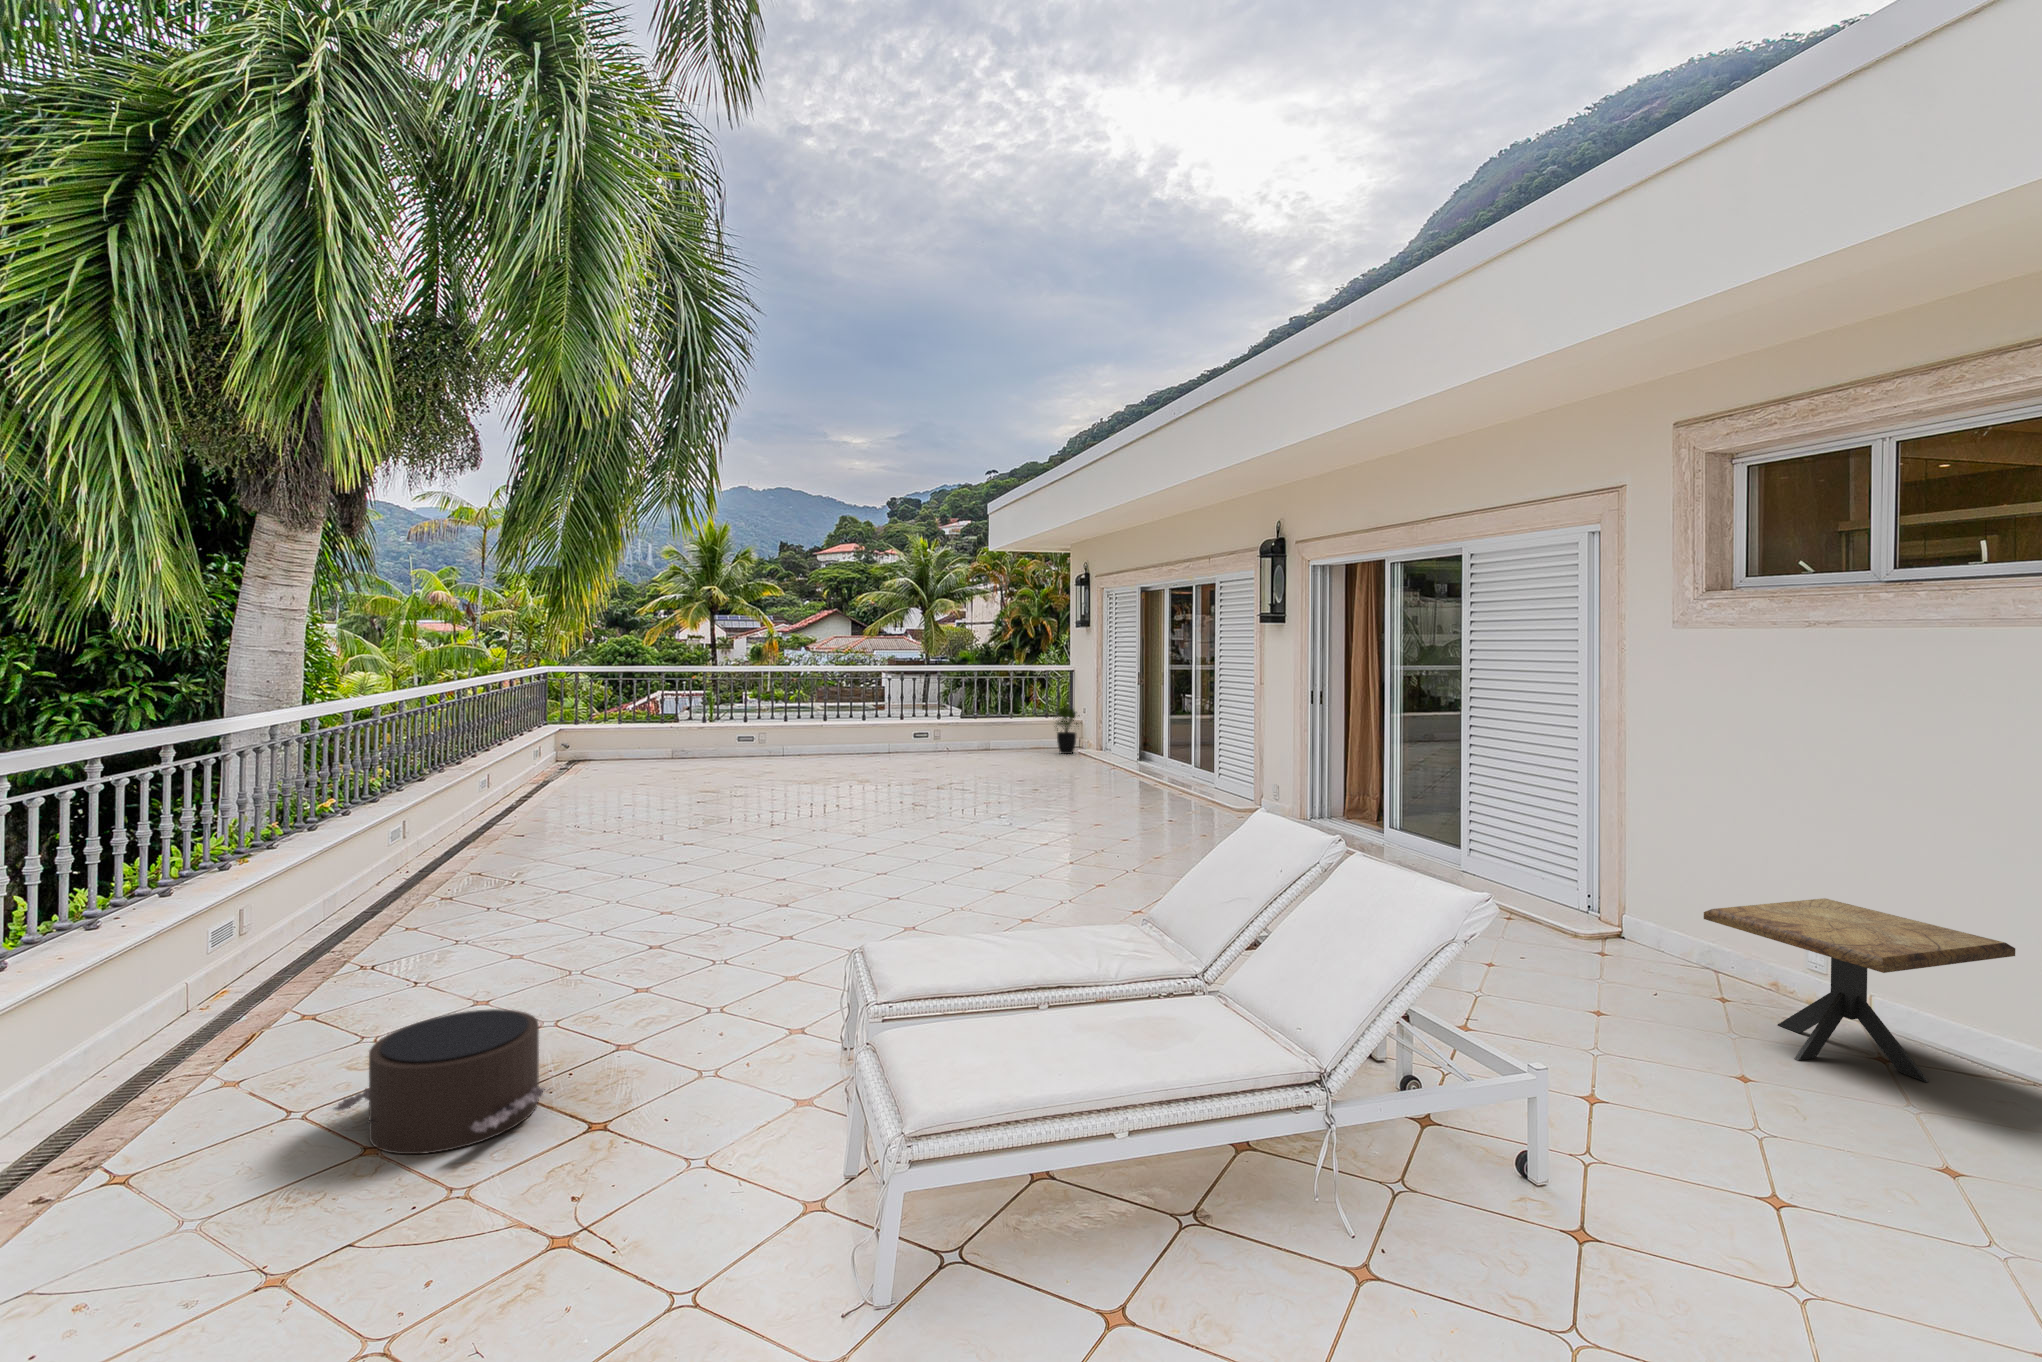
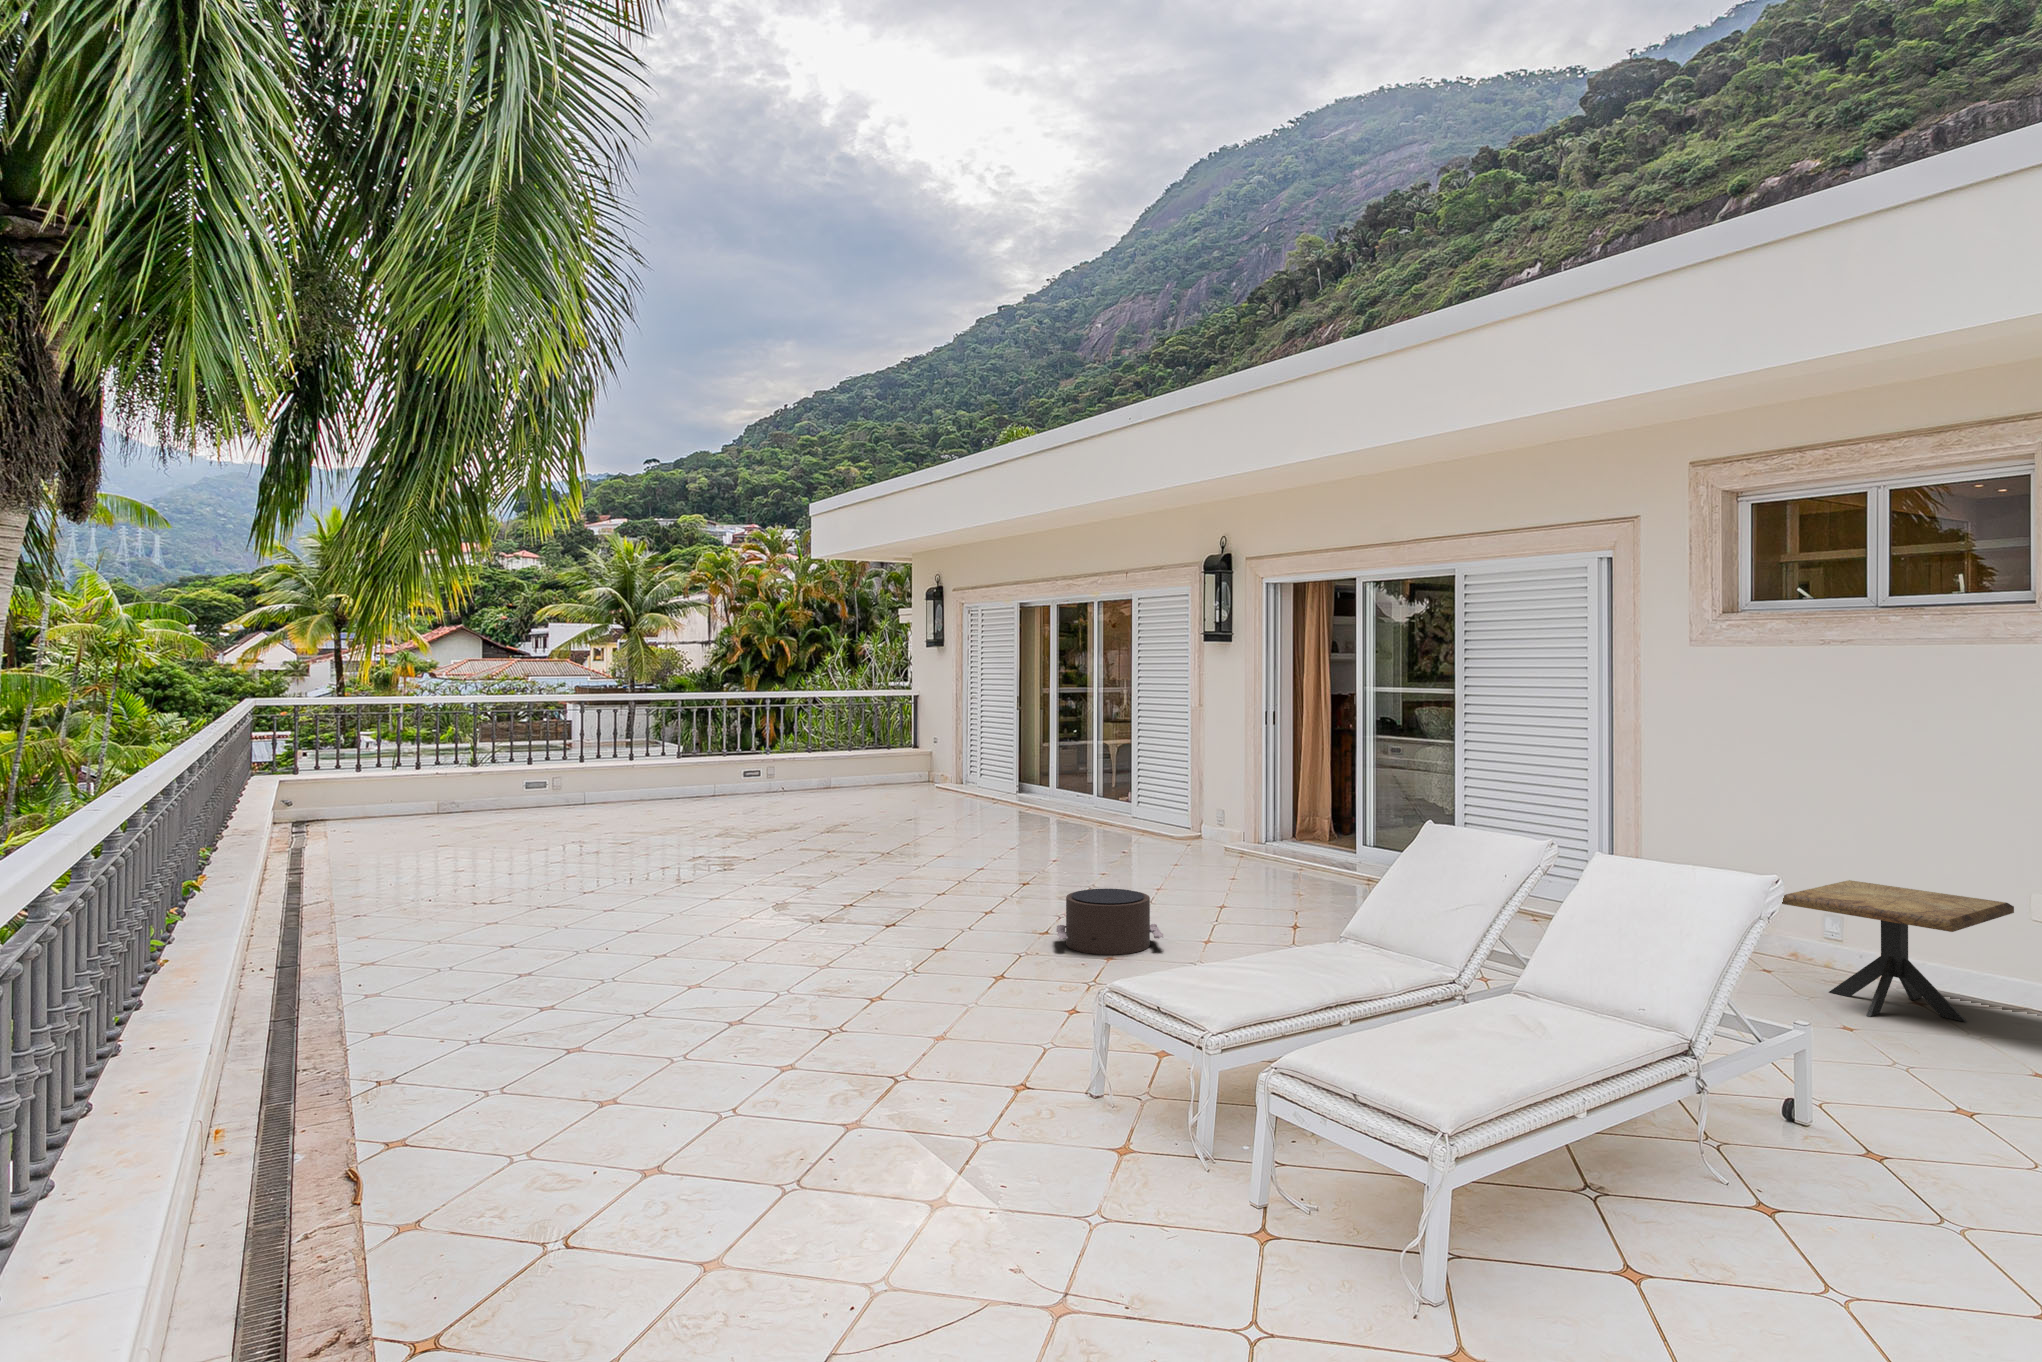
potted plant: present [1053,707,1079,754] -> none [893,736,931,793]
pouf: present [334,1009,549,1154] -> present [1057,888,1163,955]

